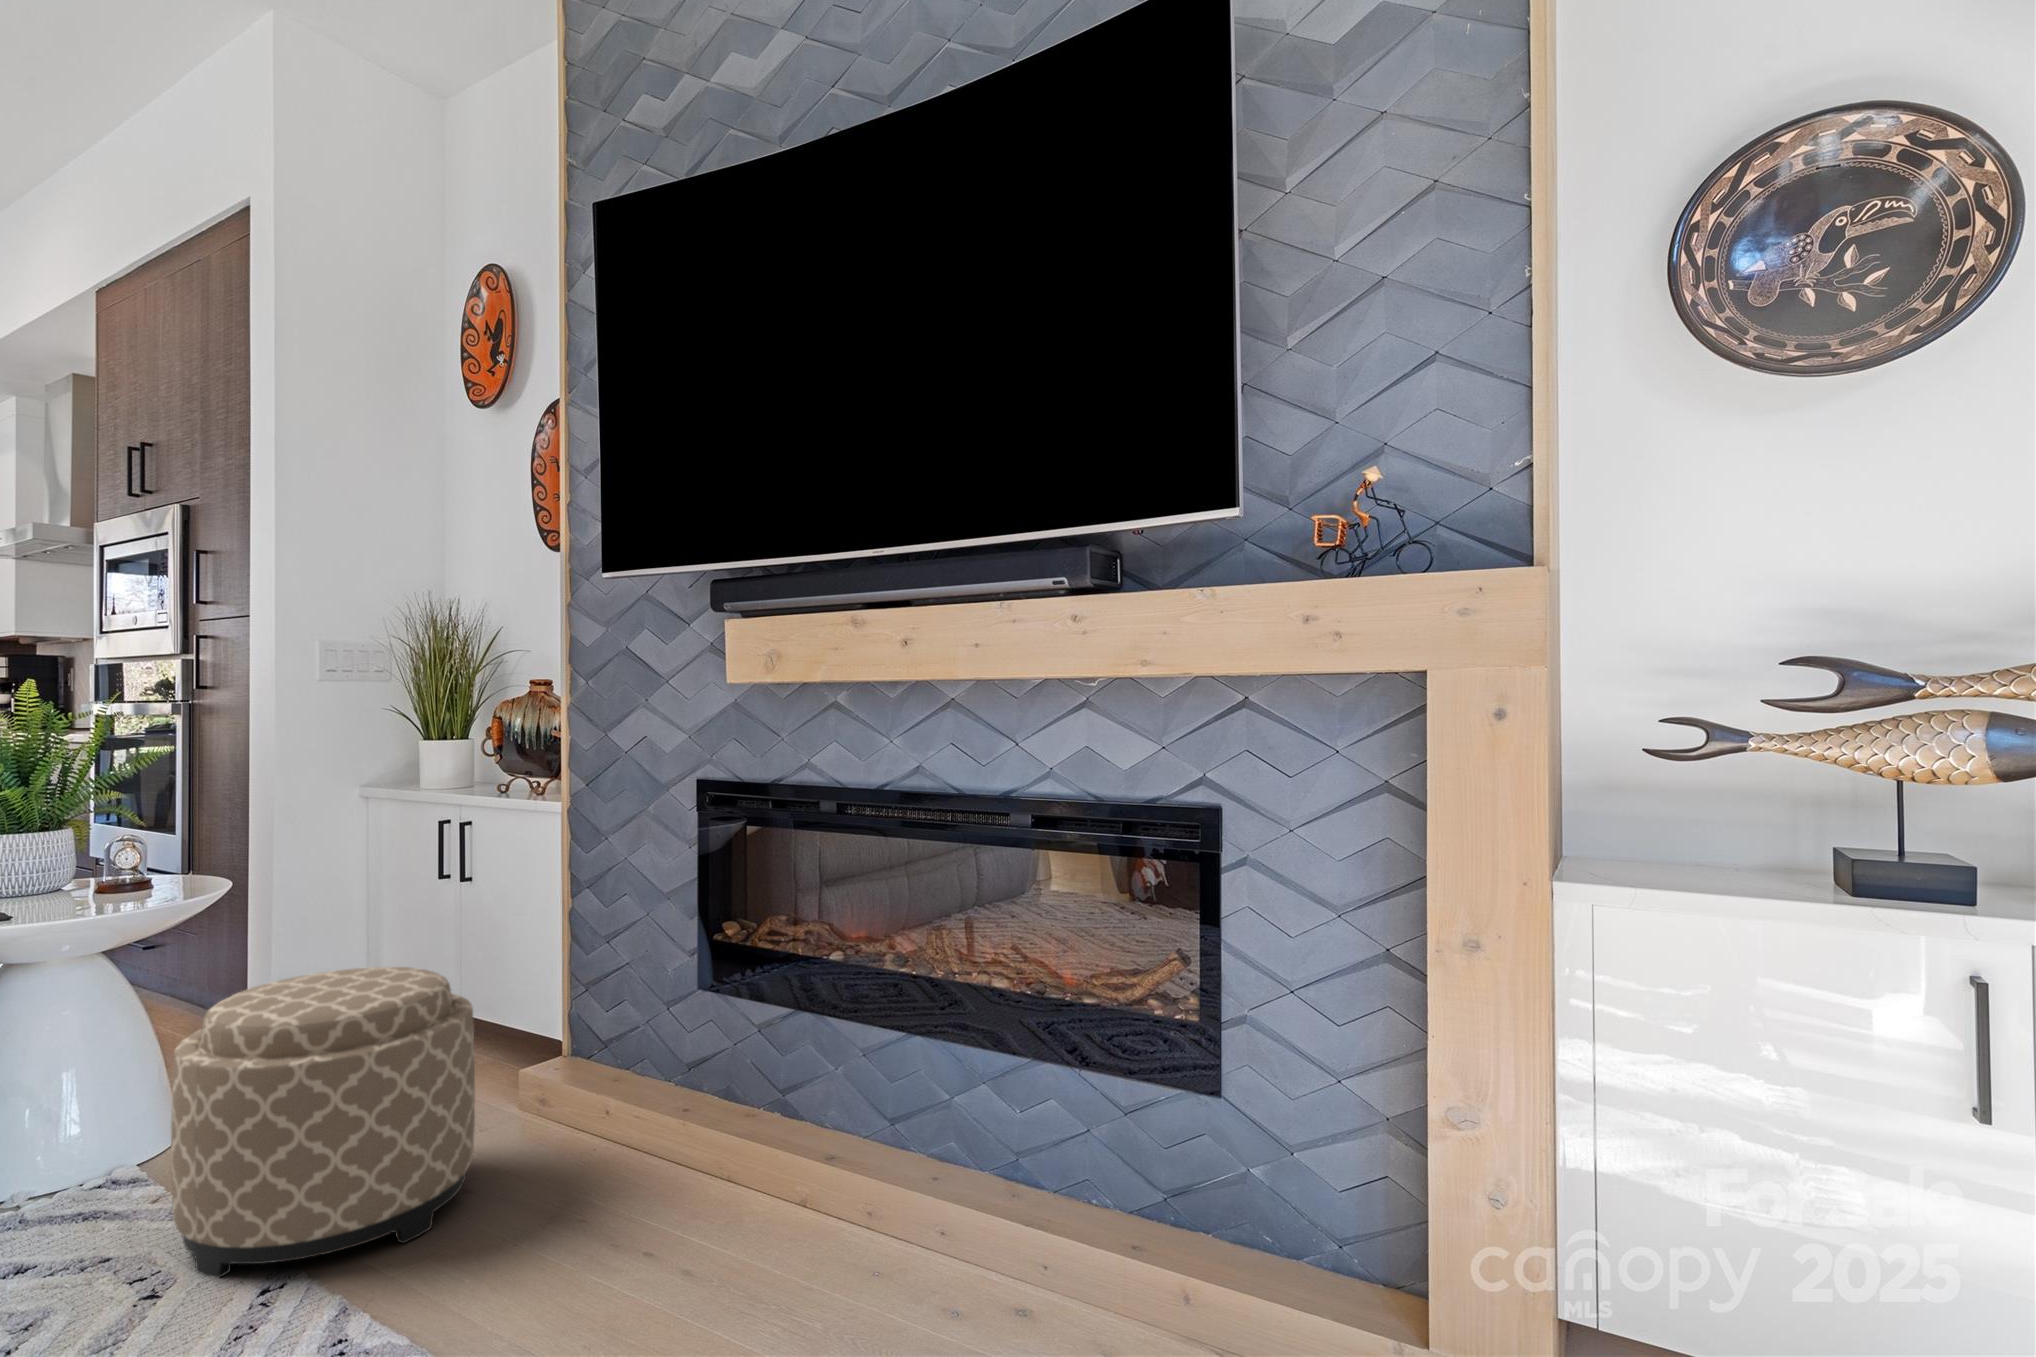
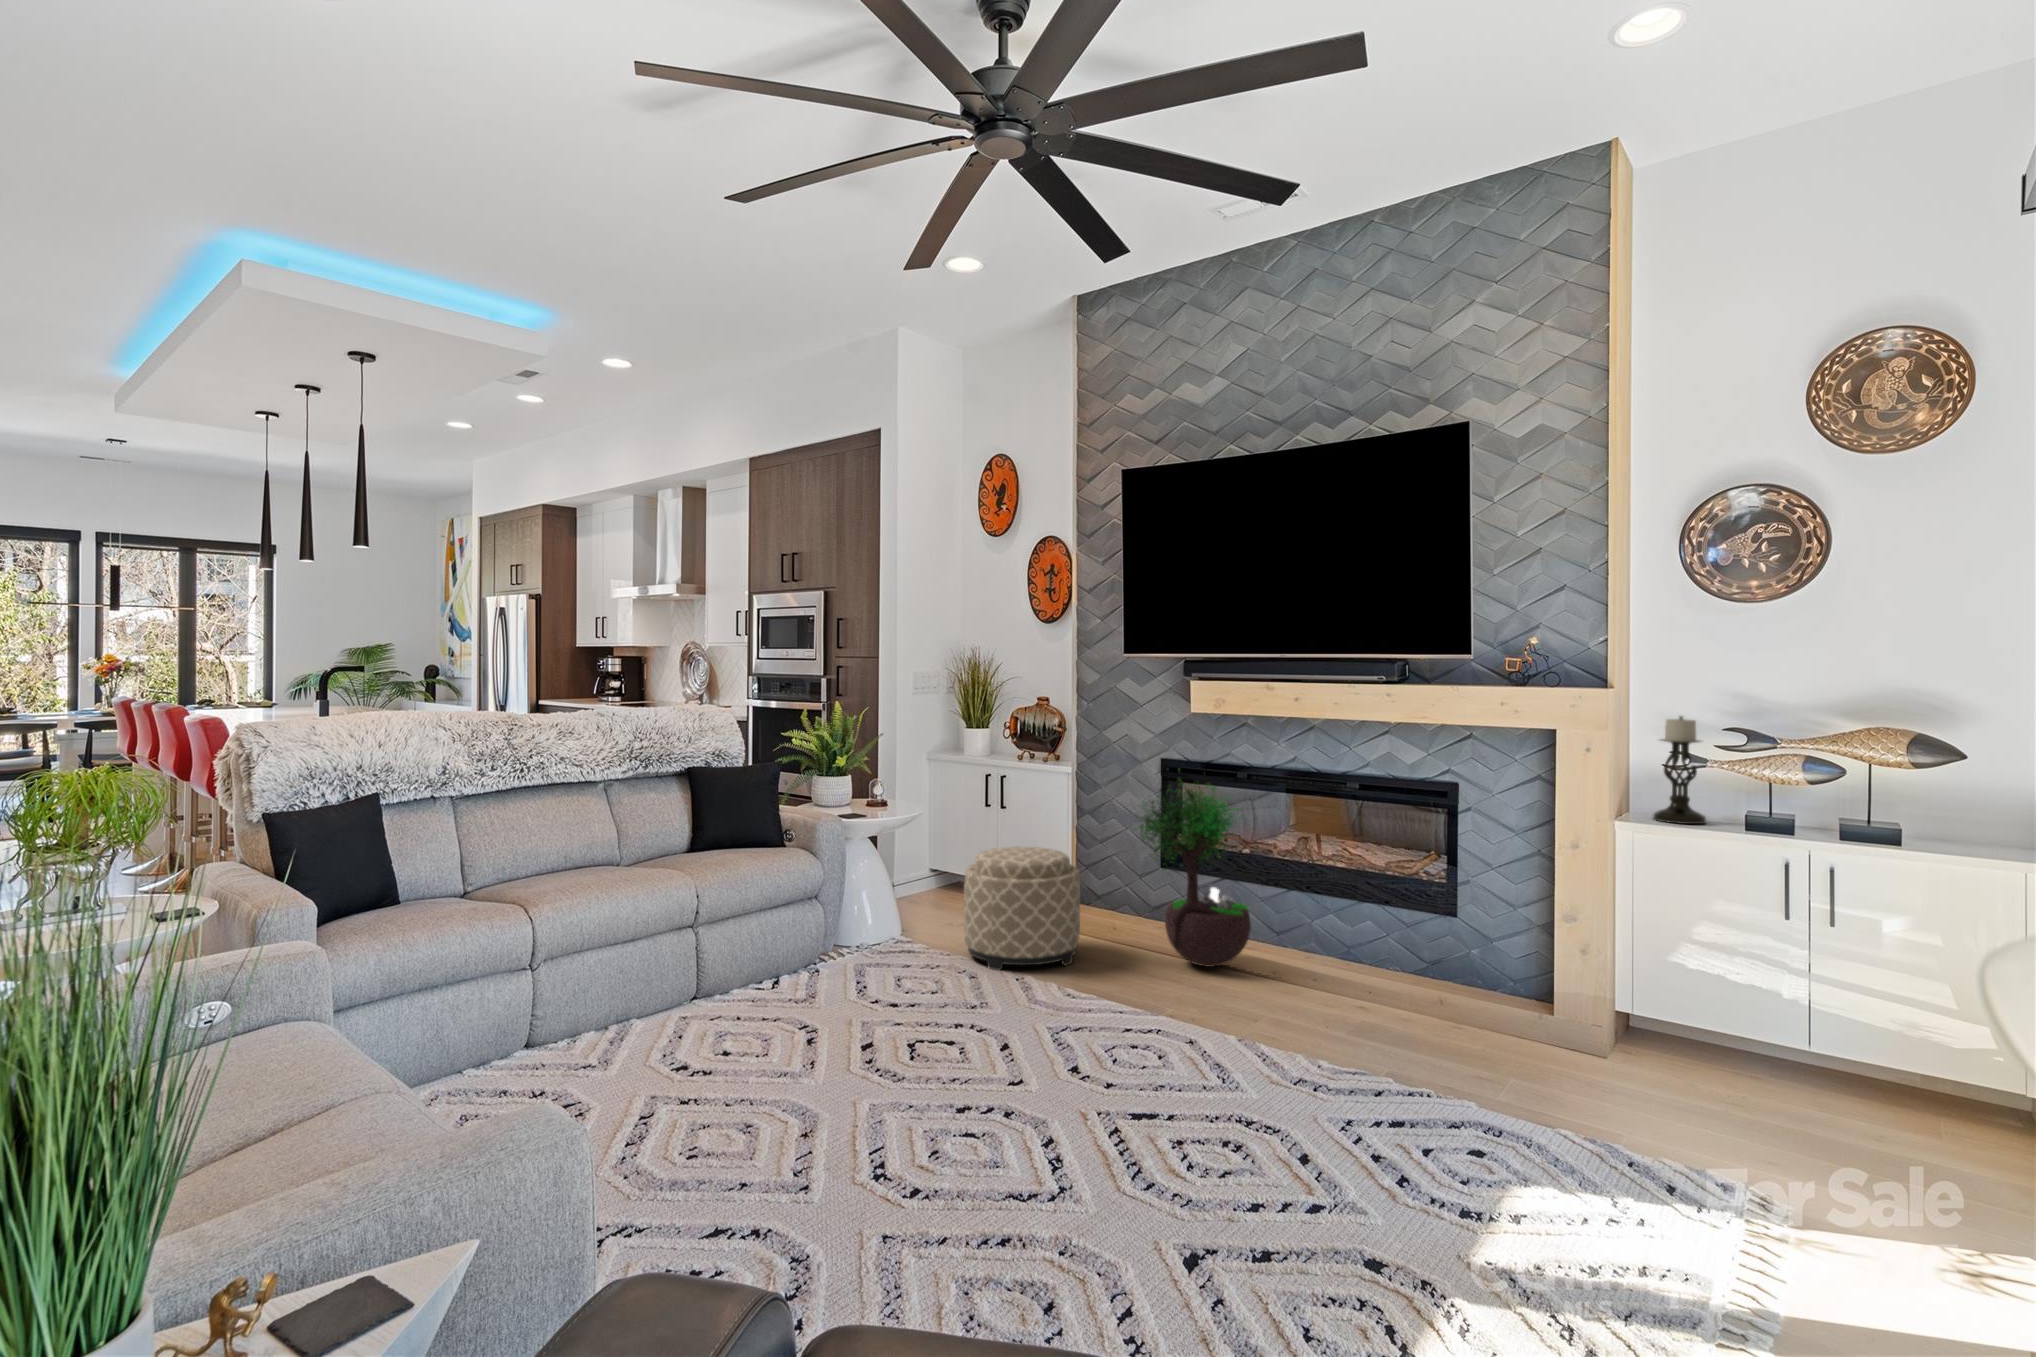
candle holder: none [1639,633,1762,884] -> present [1653,716,1706,824]
potted tree: none [537,792,832,1219] -> present [1135,780,1251,967]

